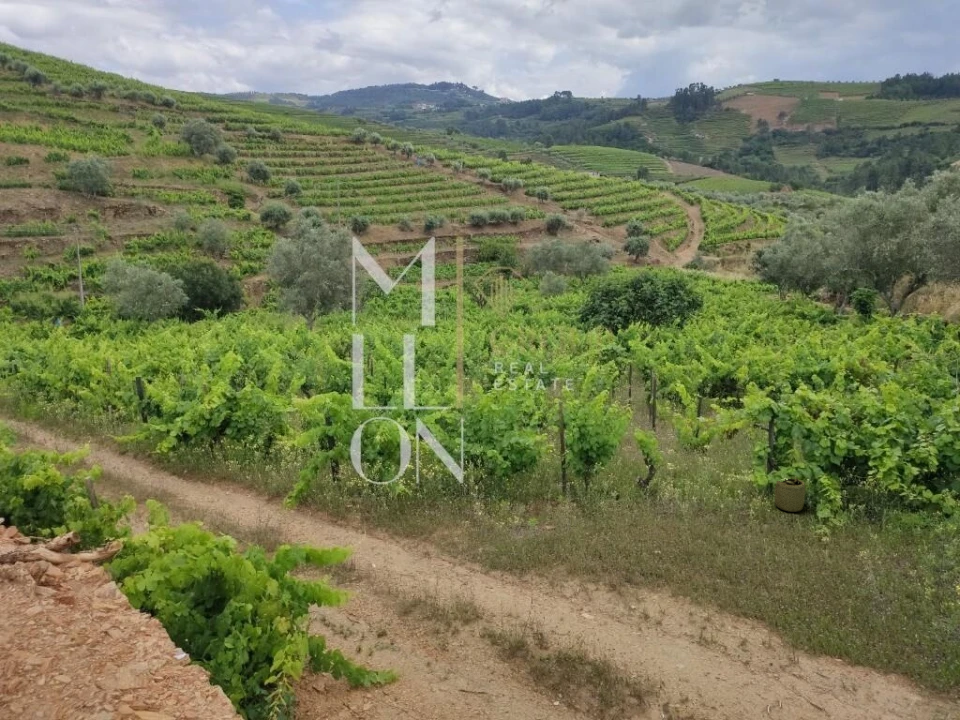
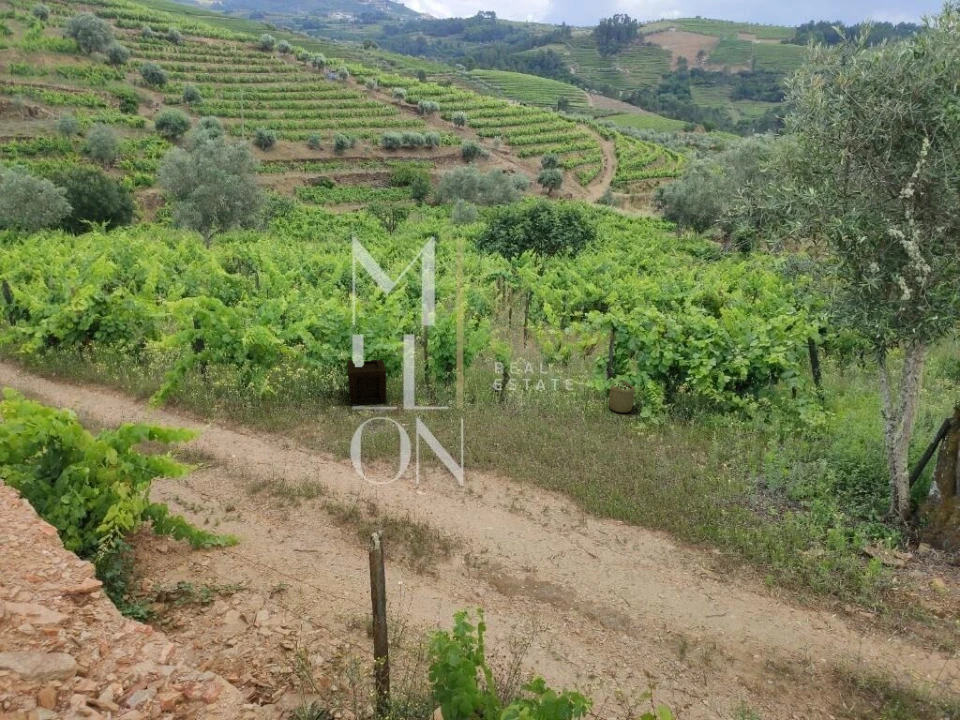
wooden crate: none [482,453,525,506] -> present [348,359,387,406]

